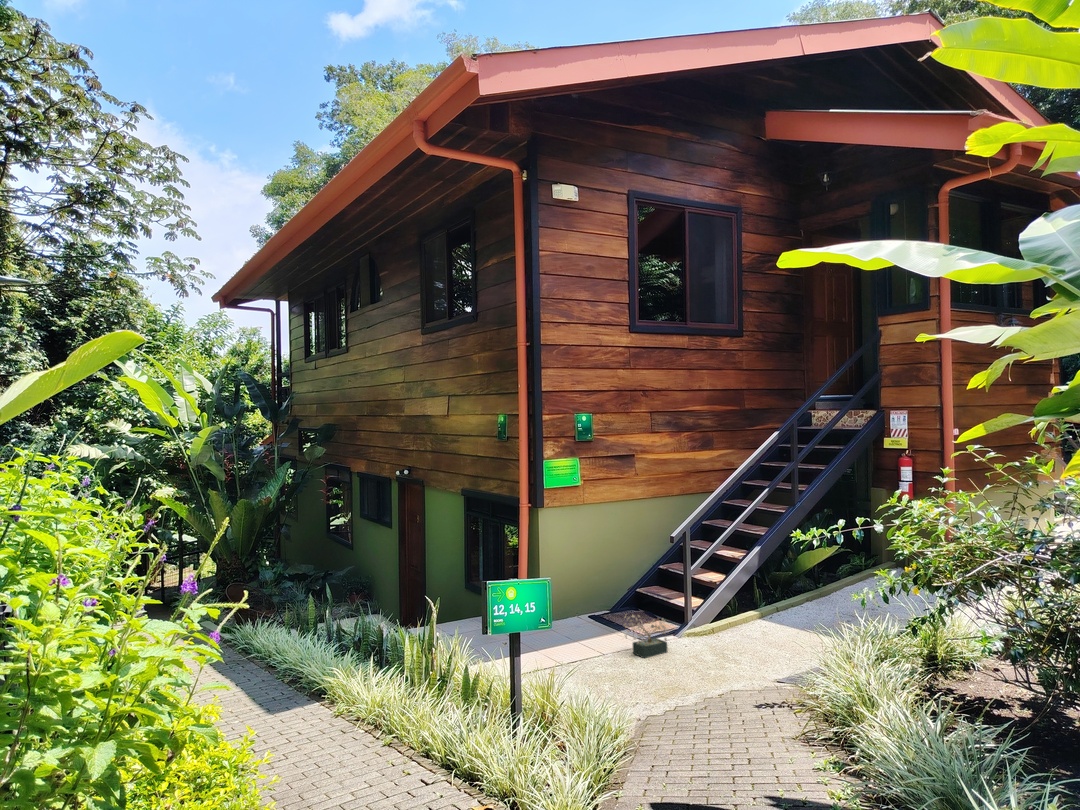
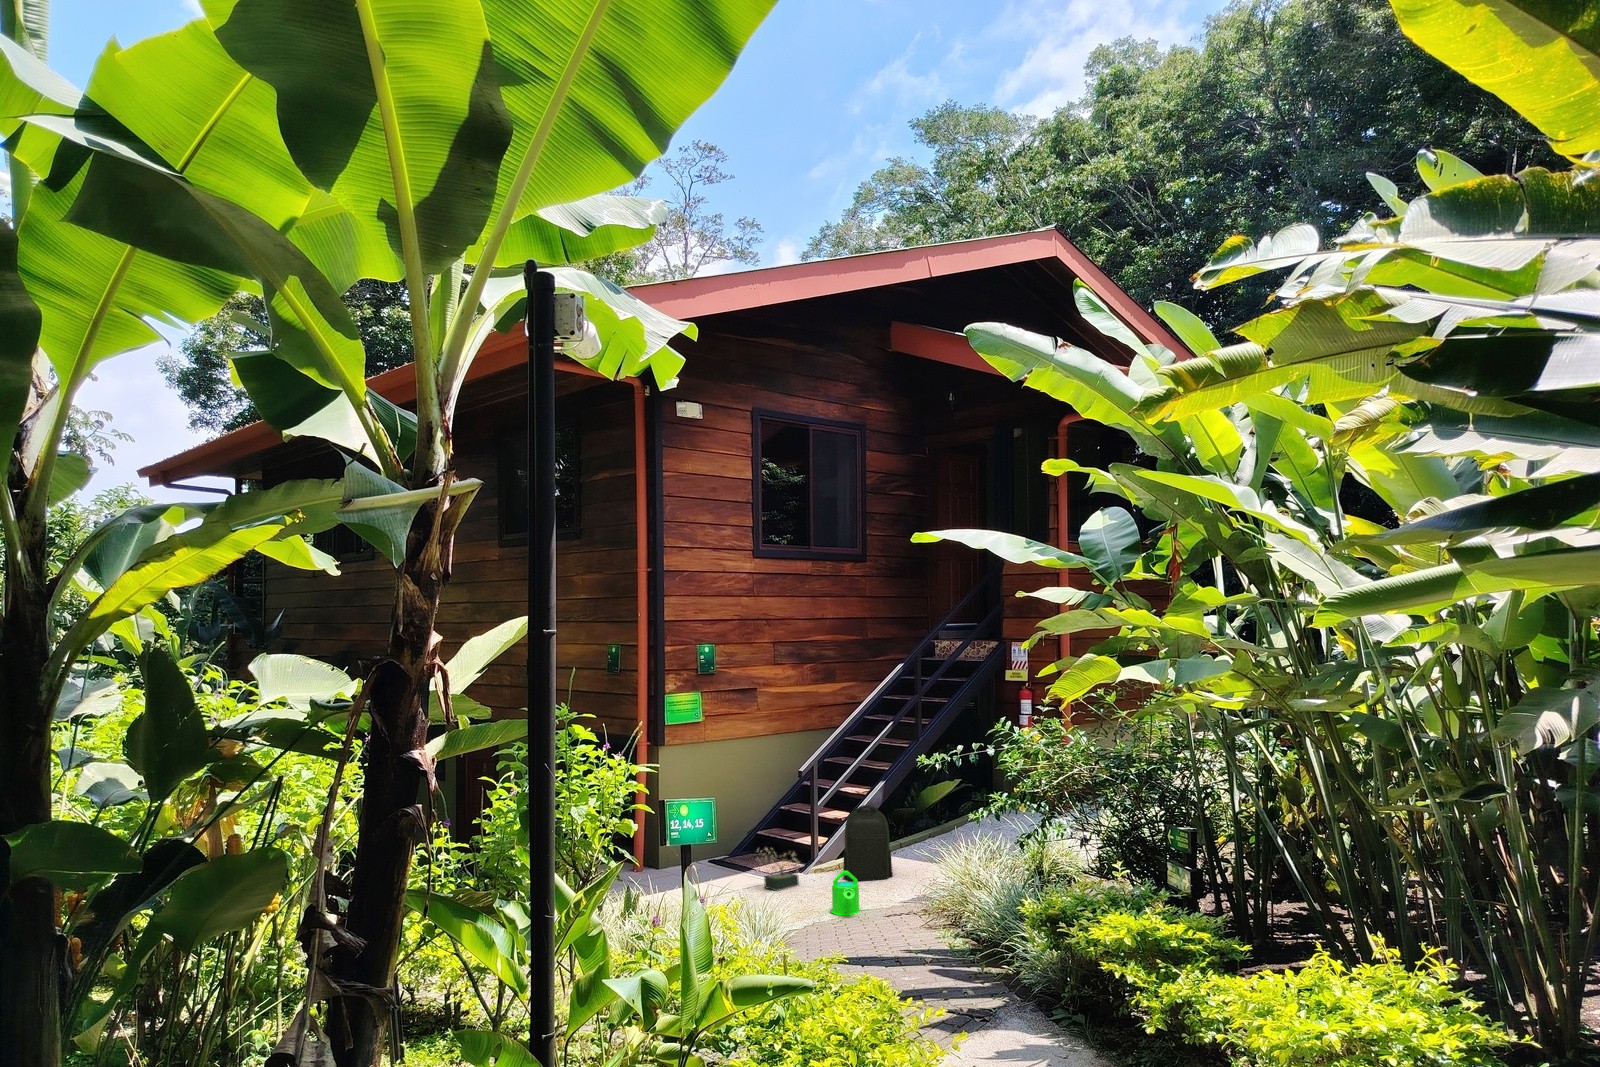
backpack: none [714,574,766,652] -> present [843,805,893,881]
watering can: none [693,651,727,700] -> present [831,871,860,915]

